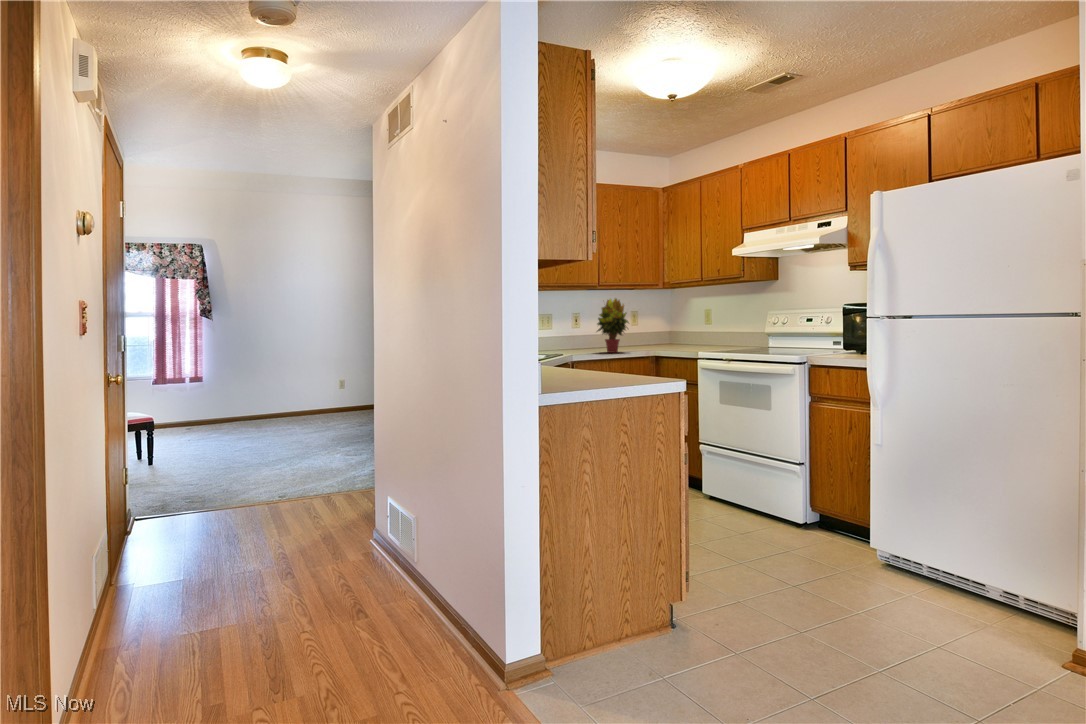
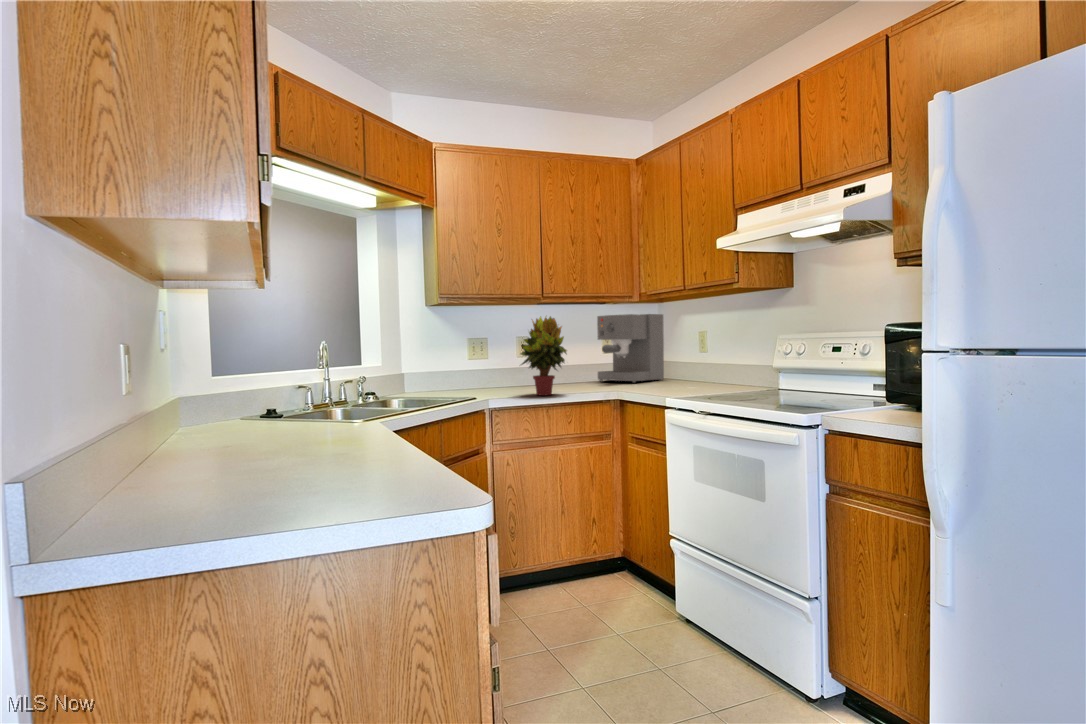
coffee maker: none [636,297,683,346] -> present [597,314,664,383]

